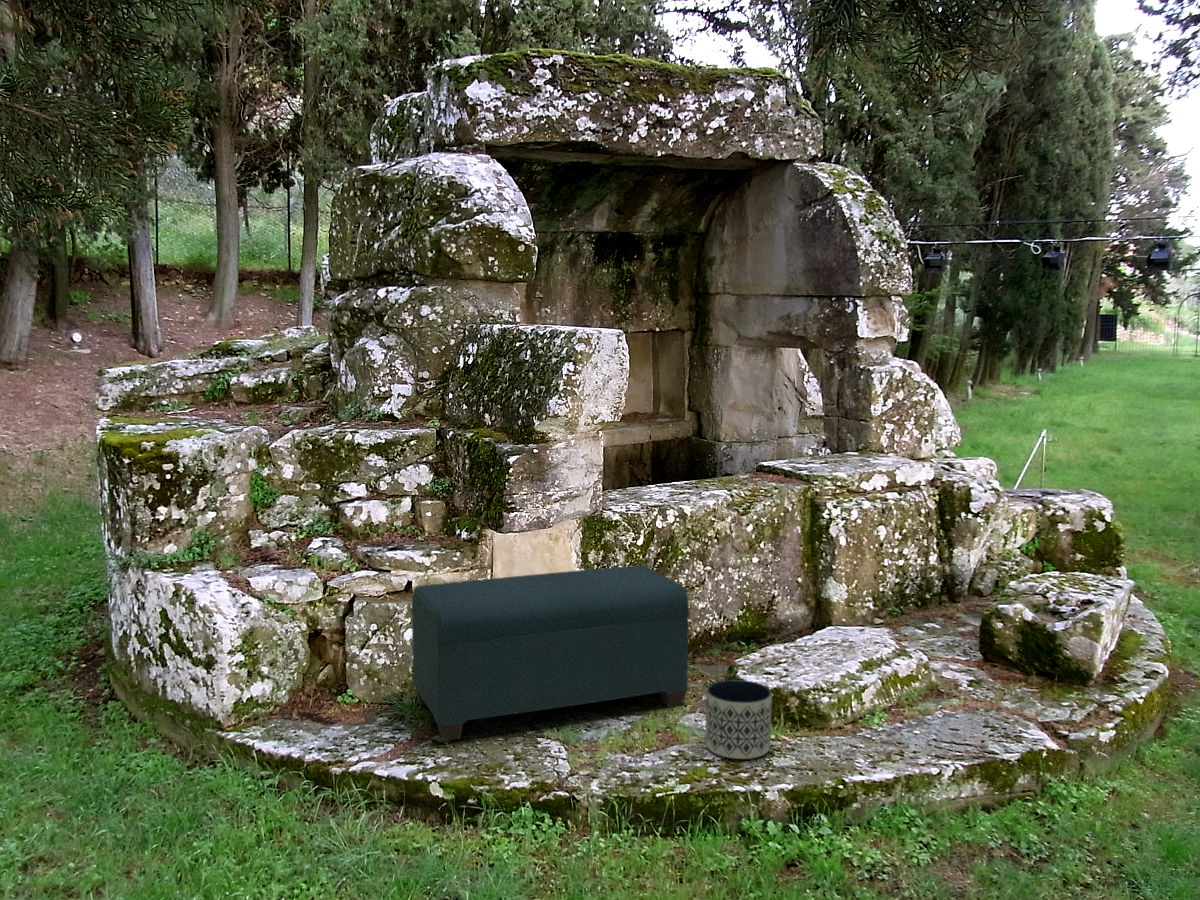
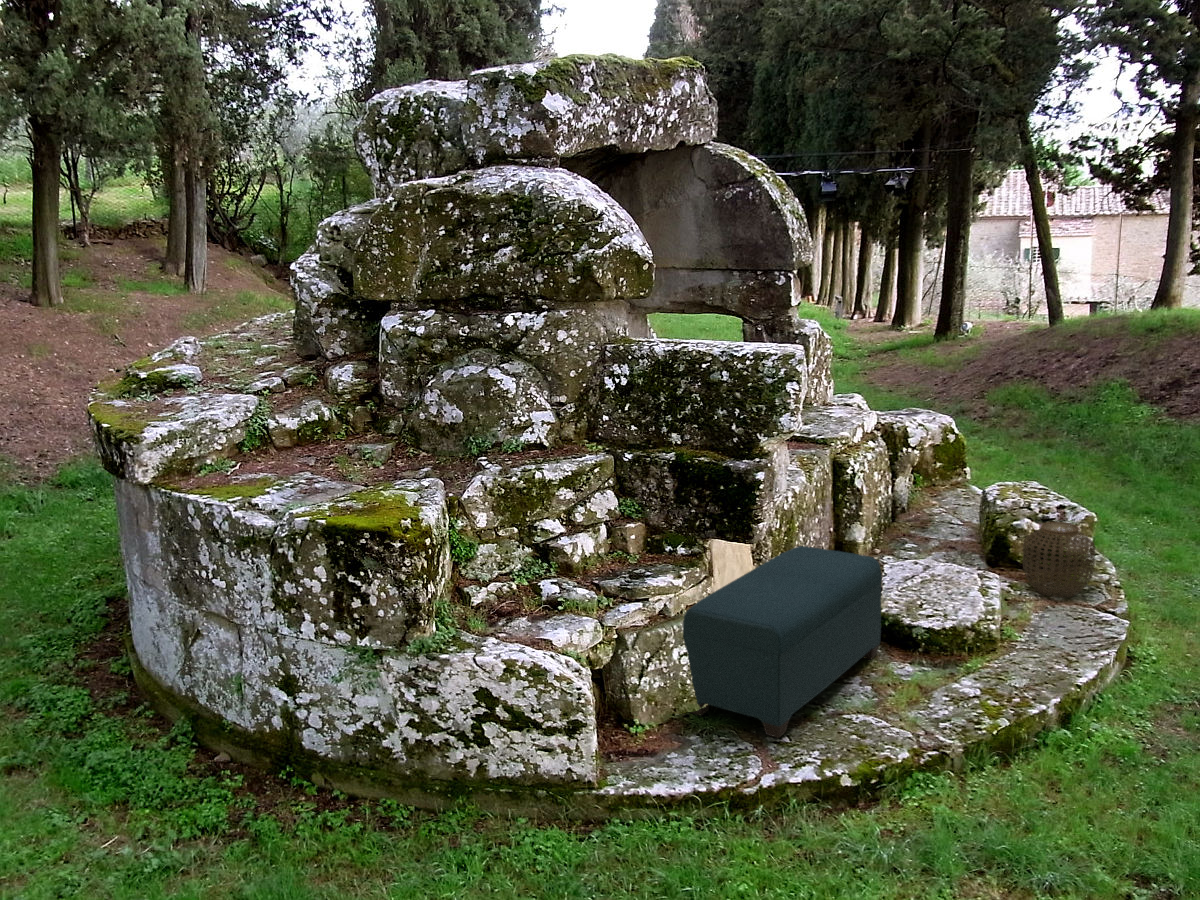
woven basket: none [969,607,1065,709] -> present [1023,522,1095,598]
planter: present [705,680,772,759] -> none [941,623,998,686]

